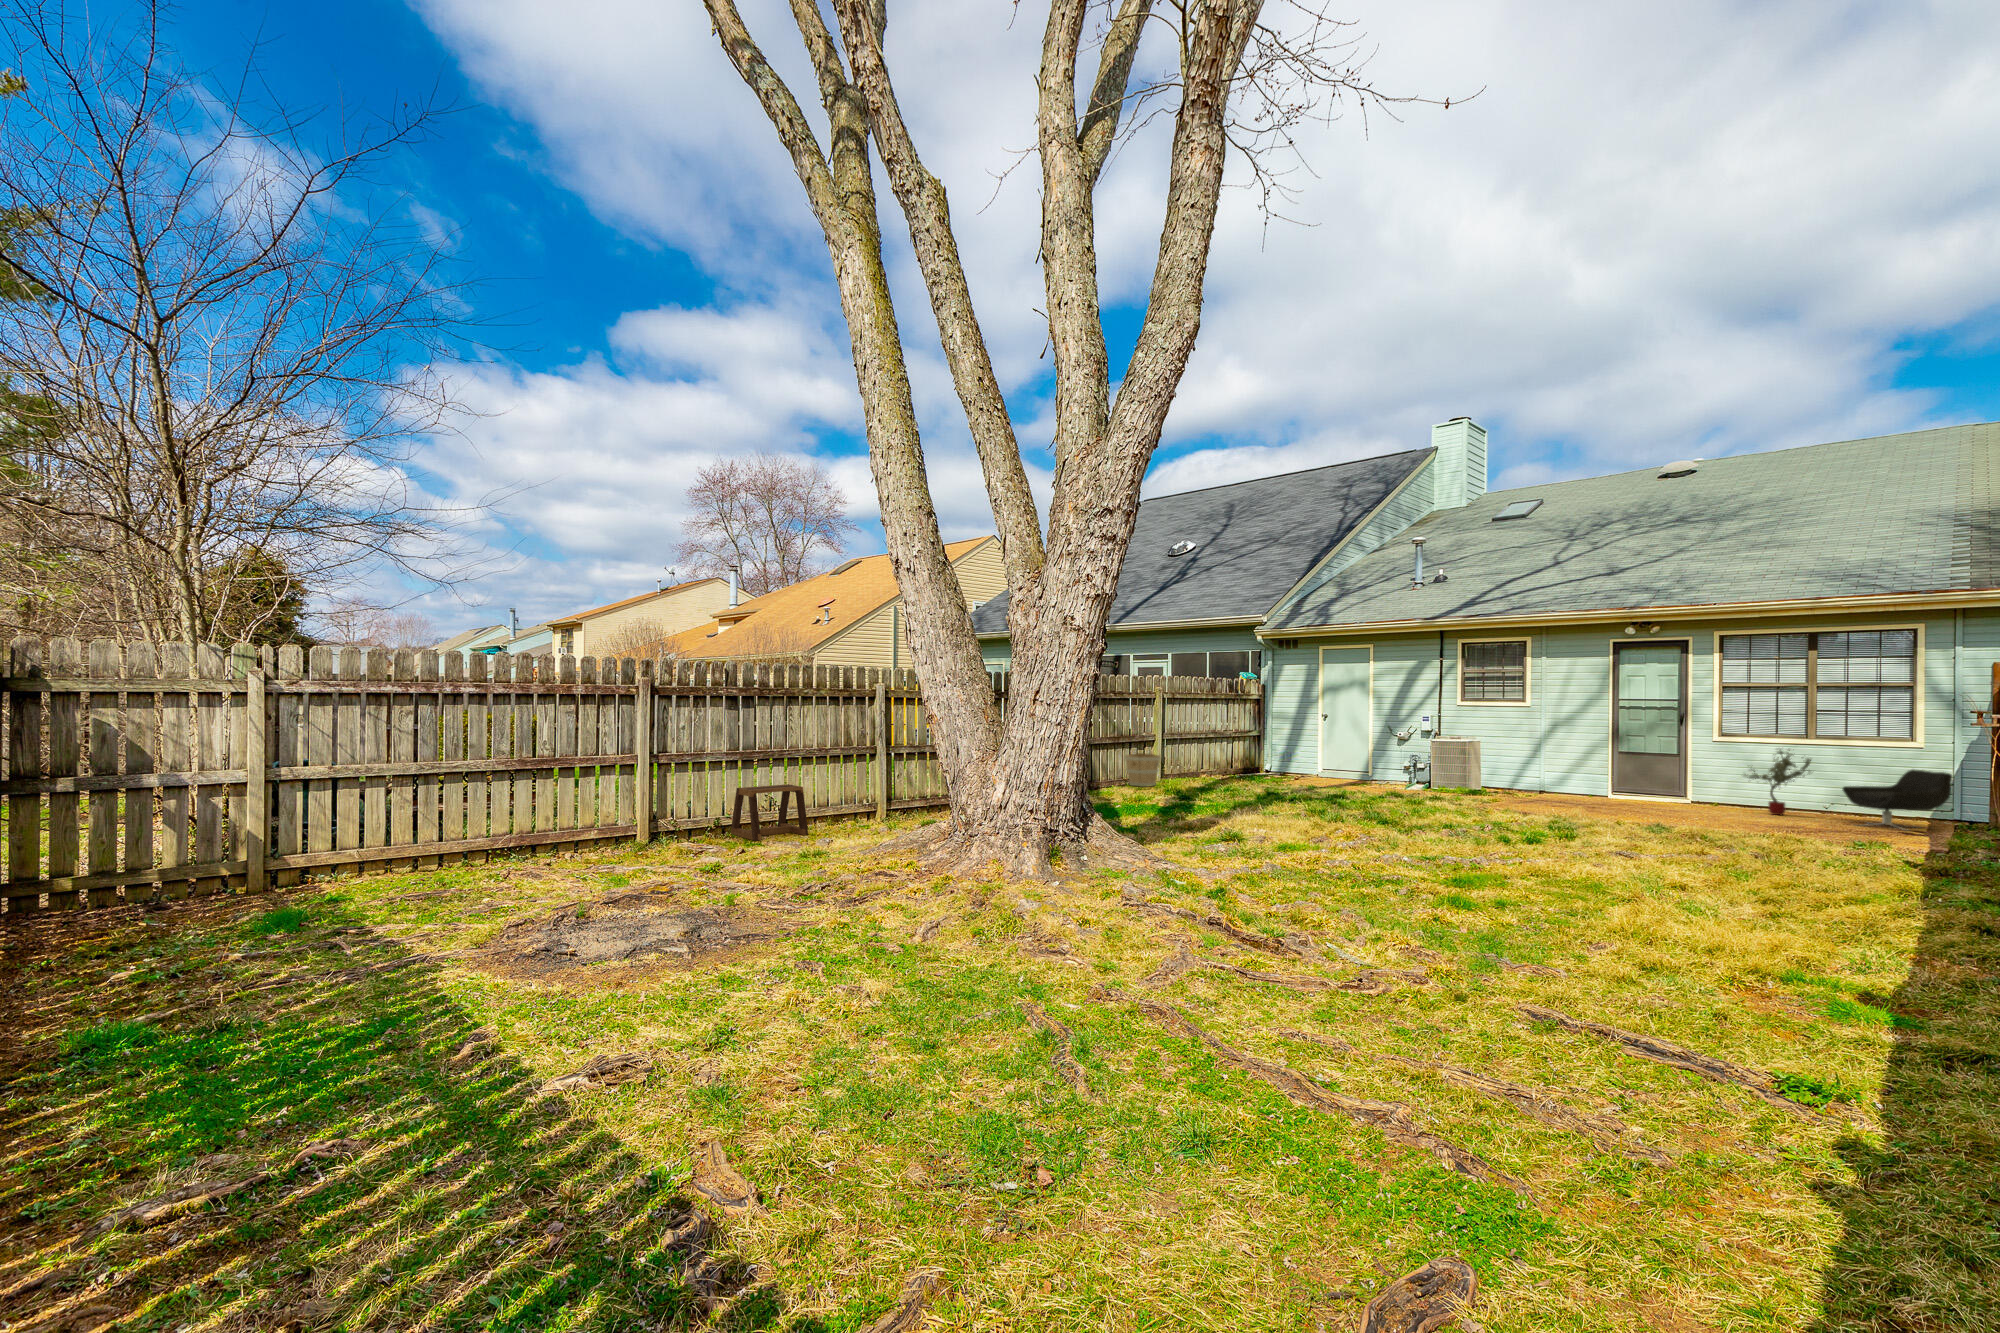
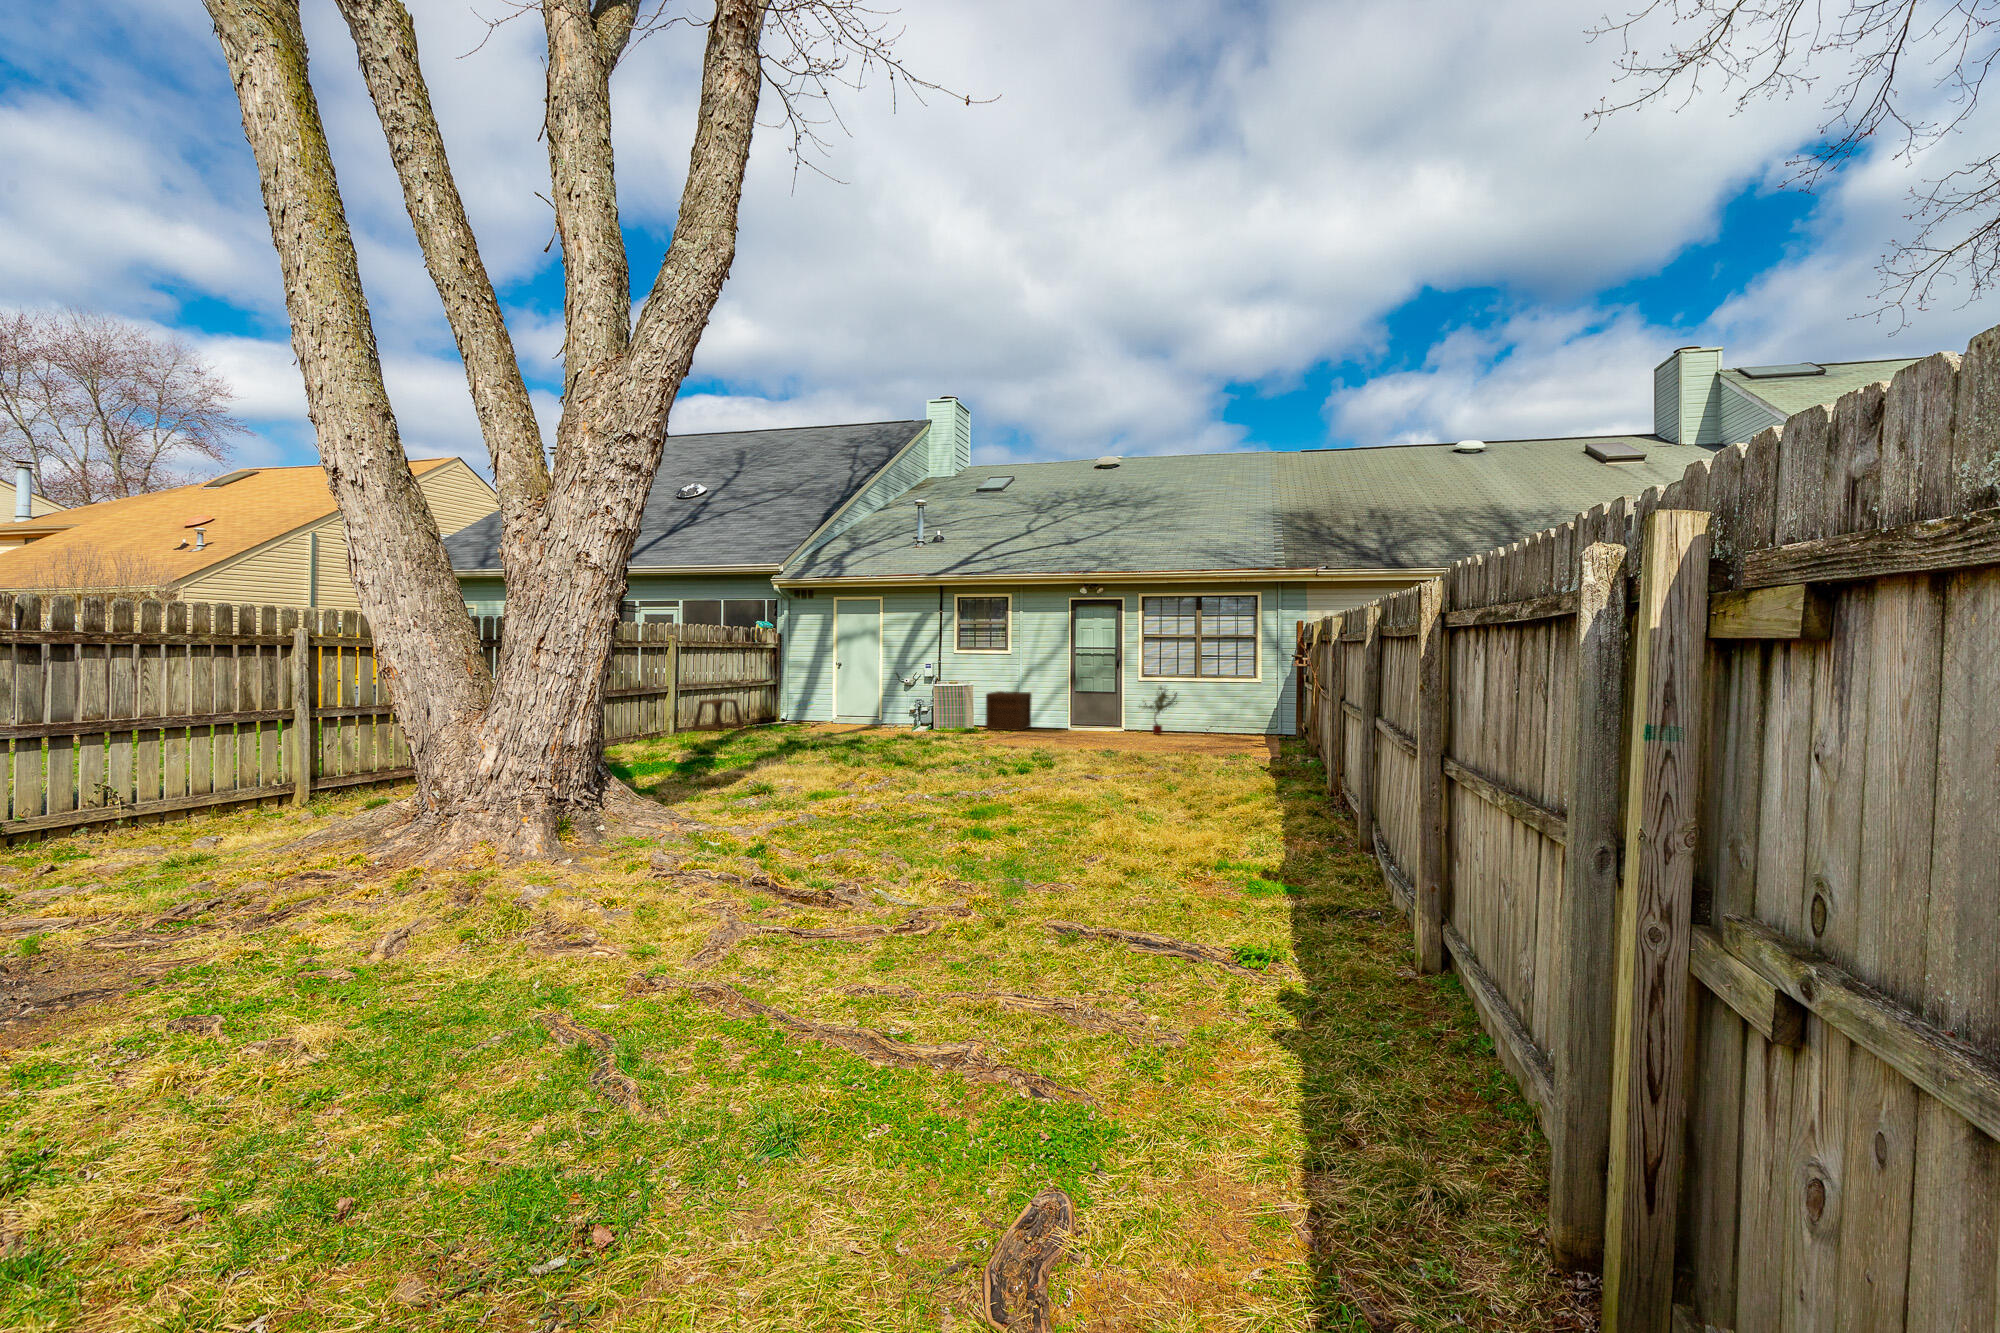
wooden crate: none [1507,750,1573,799] -> present [985,691,1032,731]
wooden bucket: present [1125,753,1161,787] -> none [636,705,677,741]
lounge chair: present [1842,770,1953,826] -> none [1194,698,1250,741]
stool: present [731,784,808,841] -> present [693,699,743,731]

